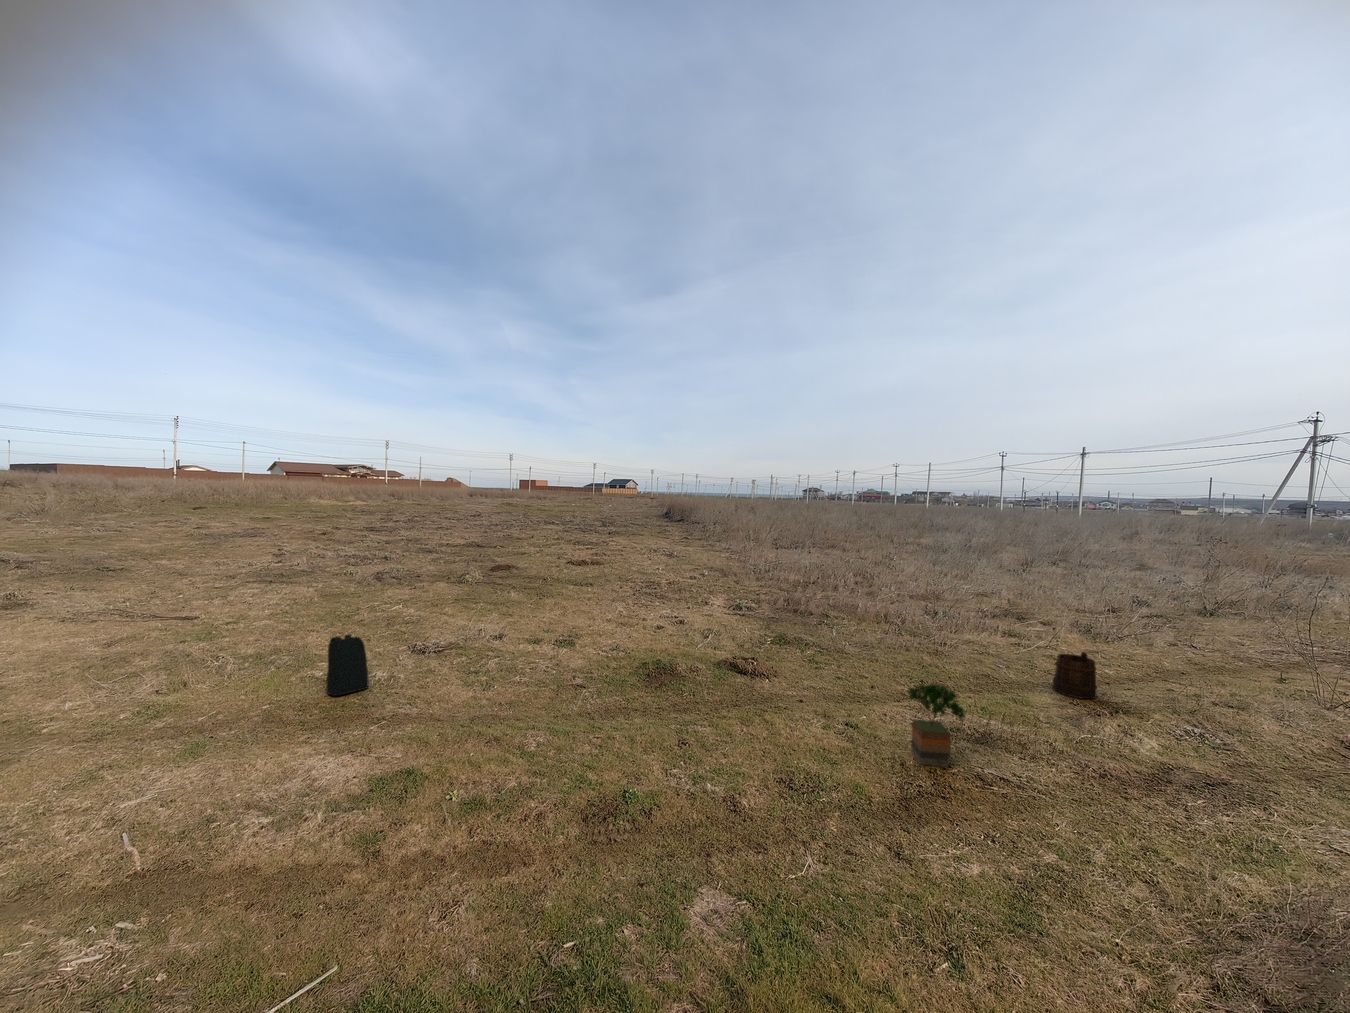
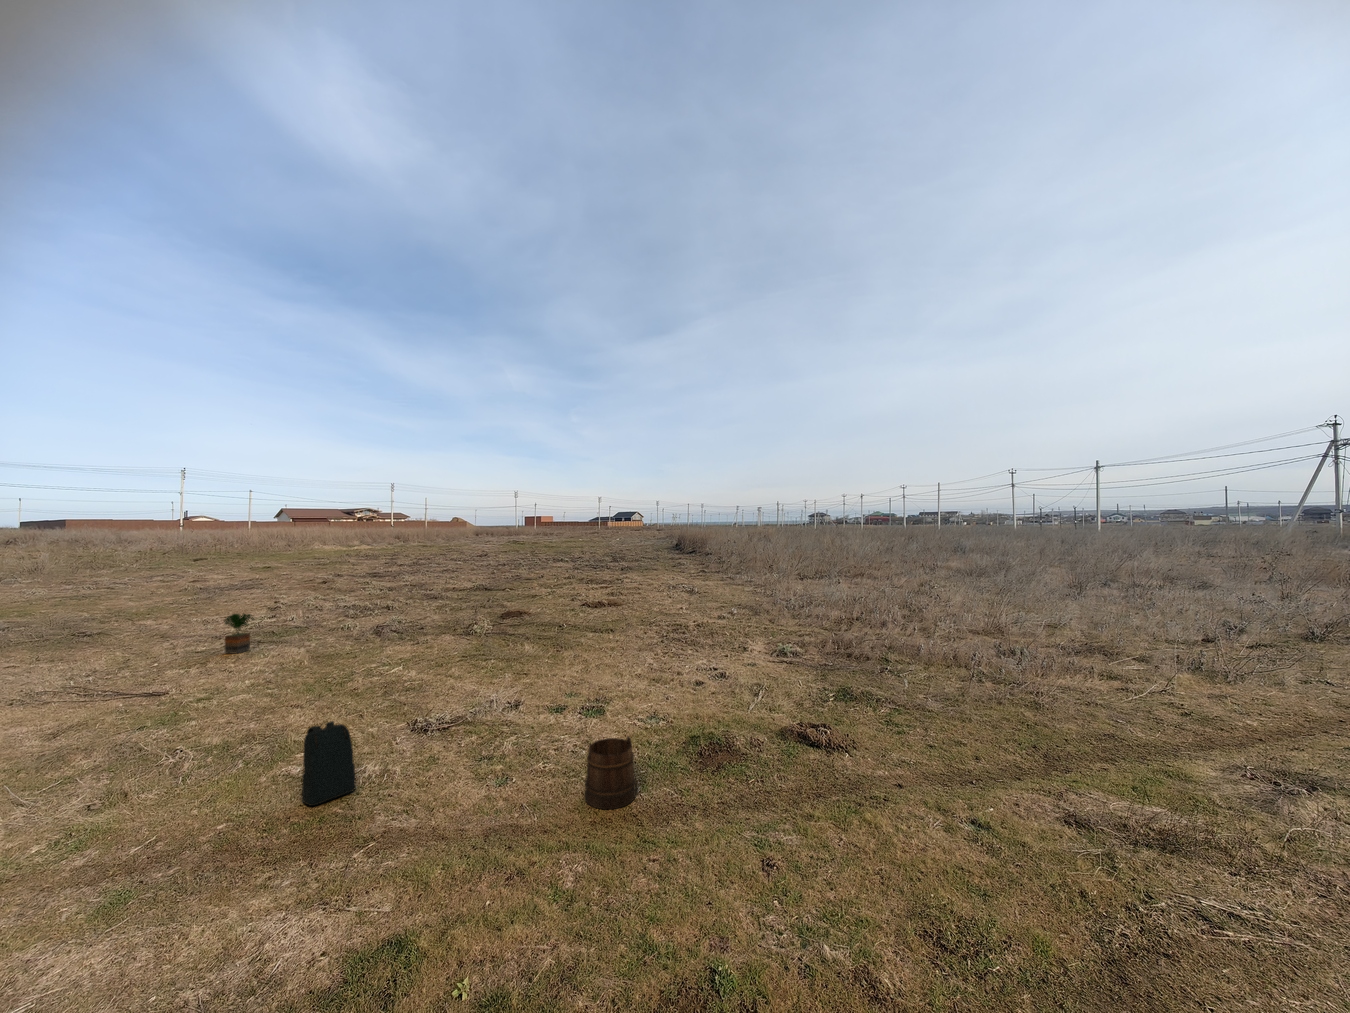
bucket: present [1053,652,1097,699] -> present [585,737,636,809]
potted tree: present [908,684,966,767] -> present [224,614,254,654]

